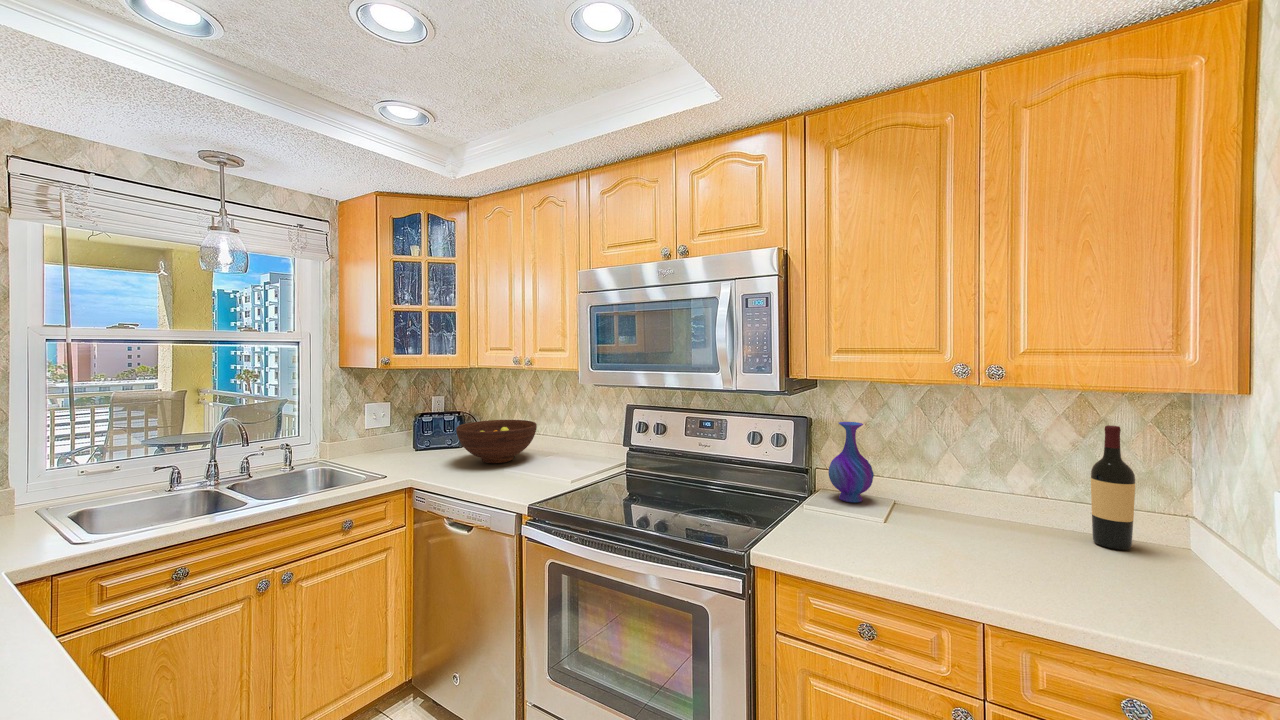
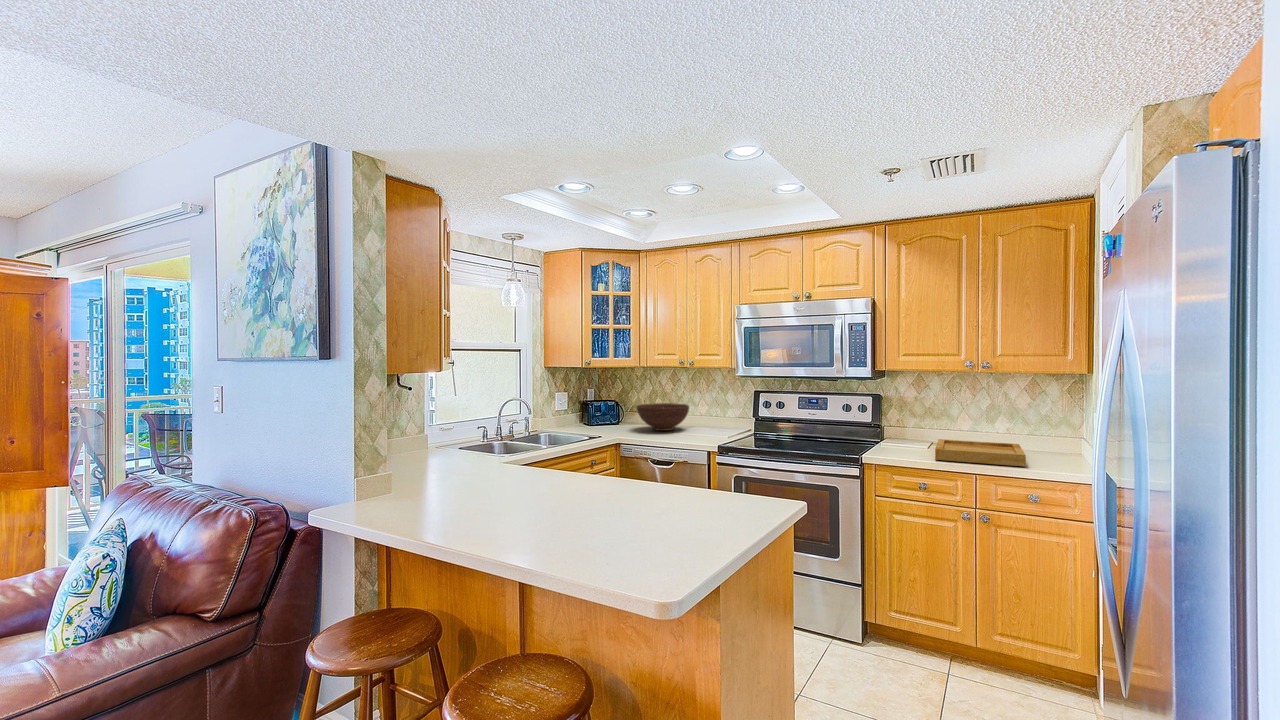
vase: present [828,422,874,502] -> none [895,396,922,442]
wine bottle: present [1091,425,1135,550] -> none [1035,392,1054,454]
tray: none [893,506,1104,614] -> present [935,439,1026,466]

